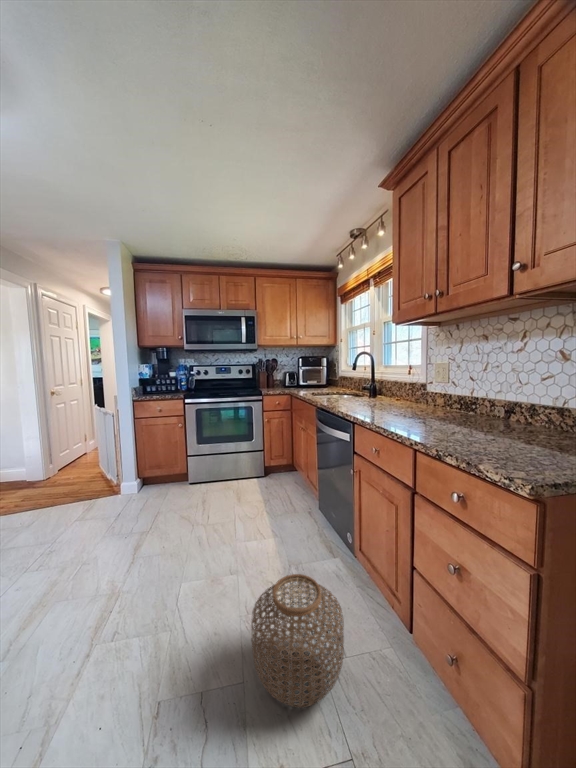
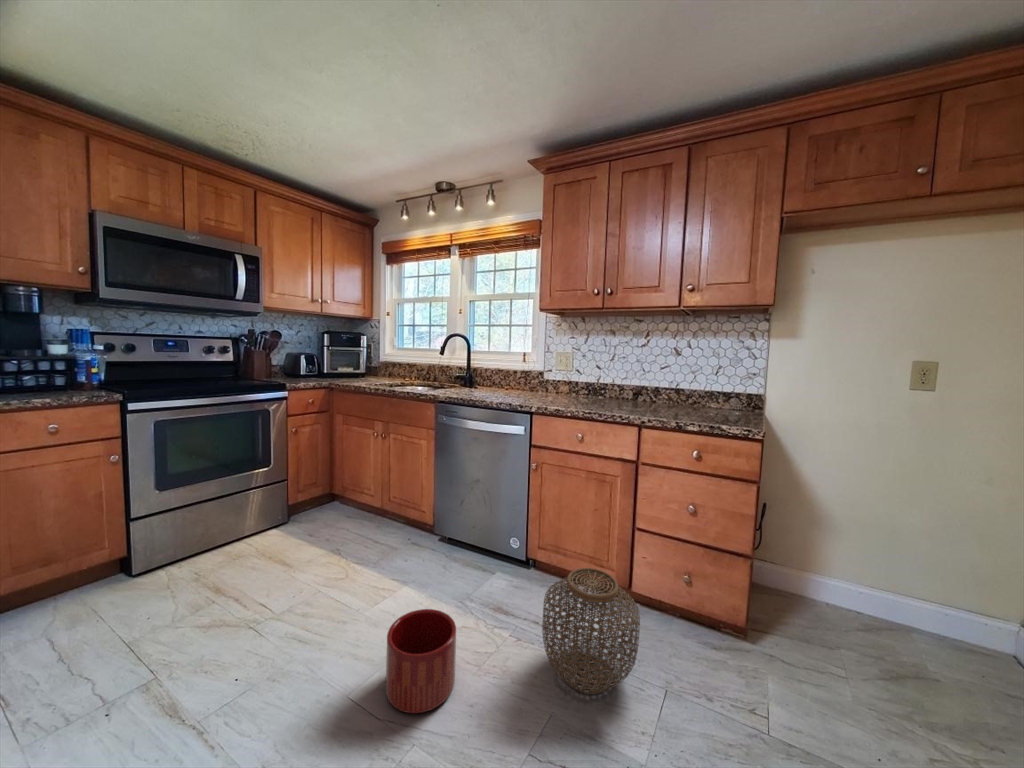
planter: none [183,549,231,618] -> present [386,609,456,713]

